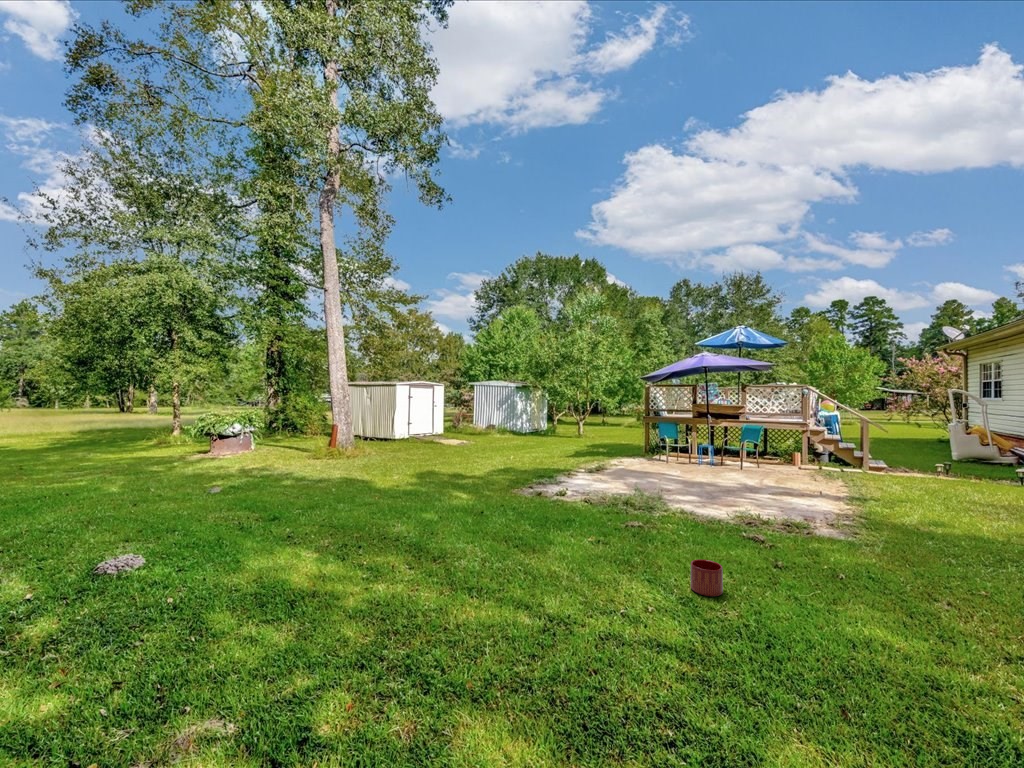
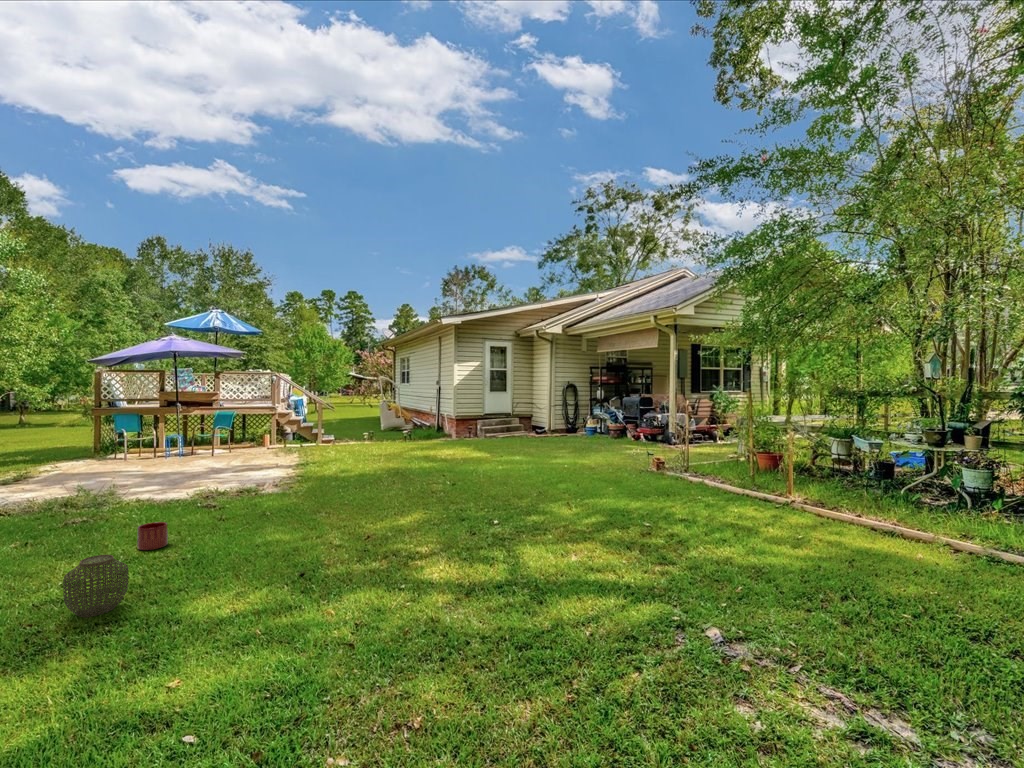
woven basket: none [622,618,692,708] -> present [63,555,128,617]

